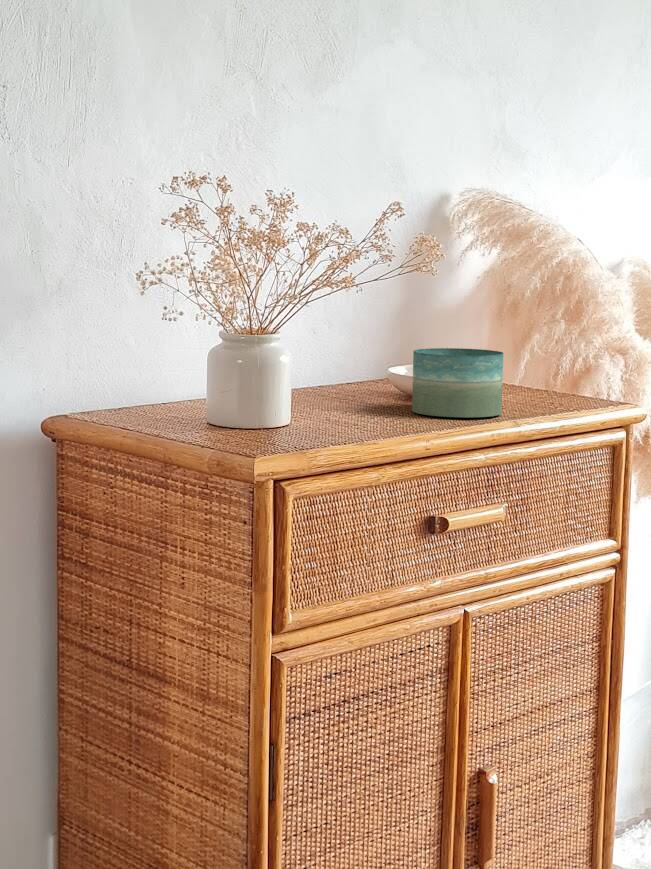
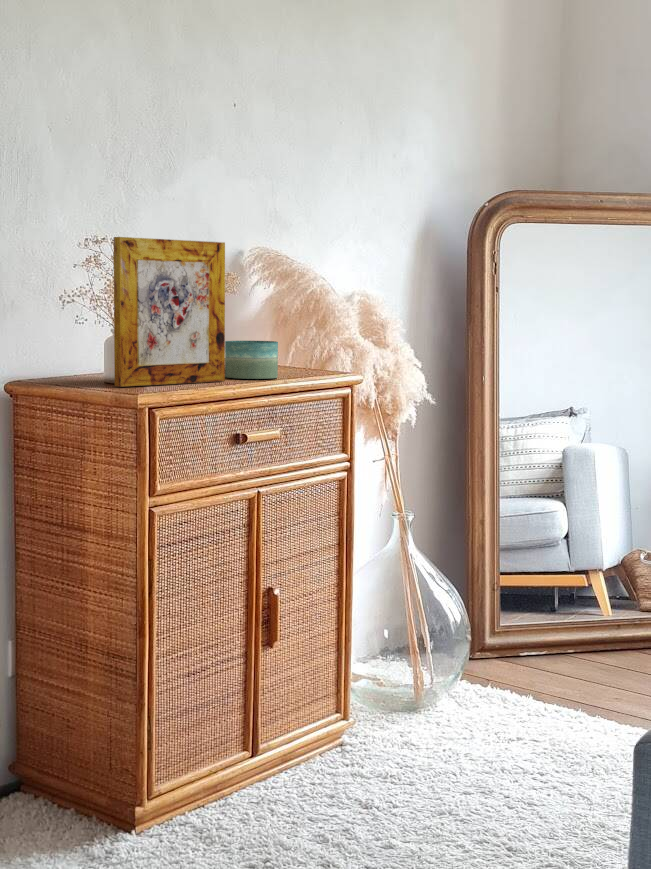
picture frame: none [220,177,416,437] -> present [113,237,225,386]

